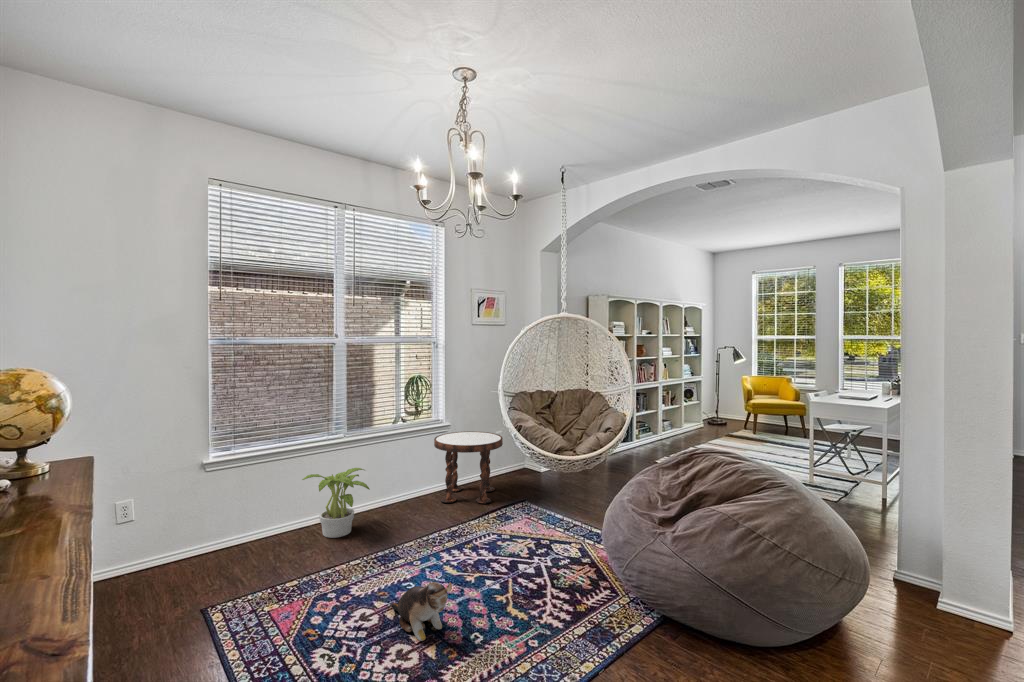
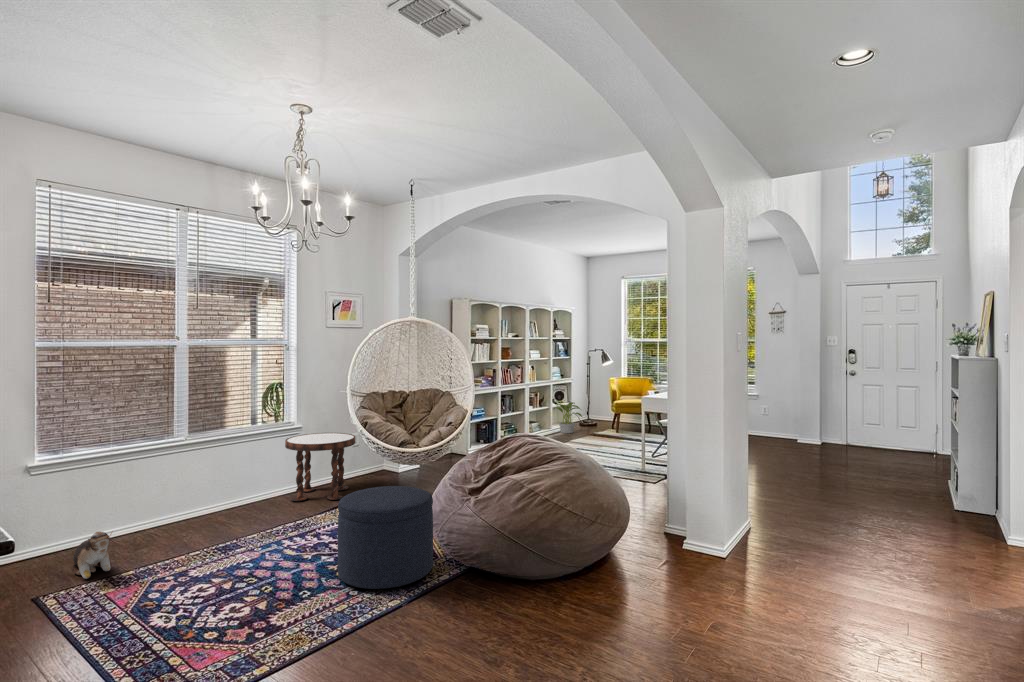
potted plant: present [302,468,370,538] -> present [554,402,582,433]
ottoman: none [509,506,618,639] -> present [338,486,433,589]
plush toy: present [392,582,452,641] -> present [72,532,112,579]

